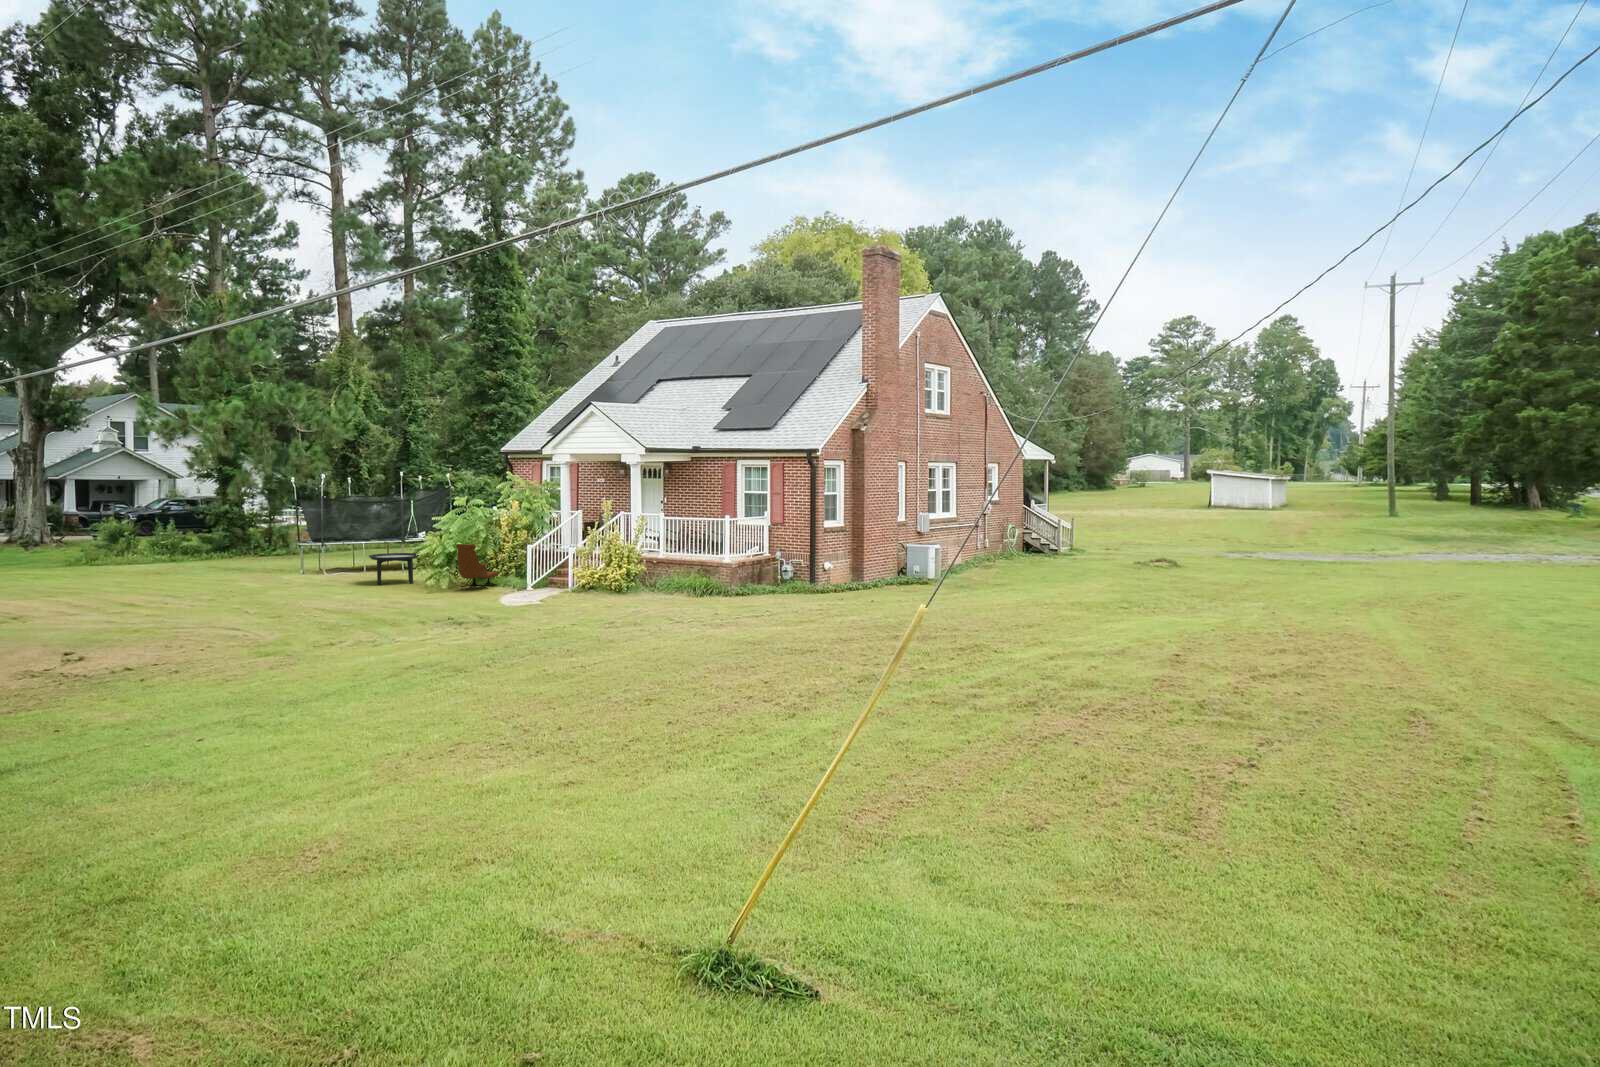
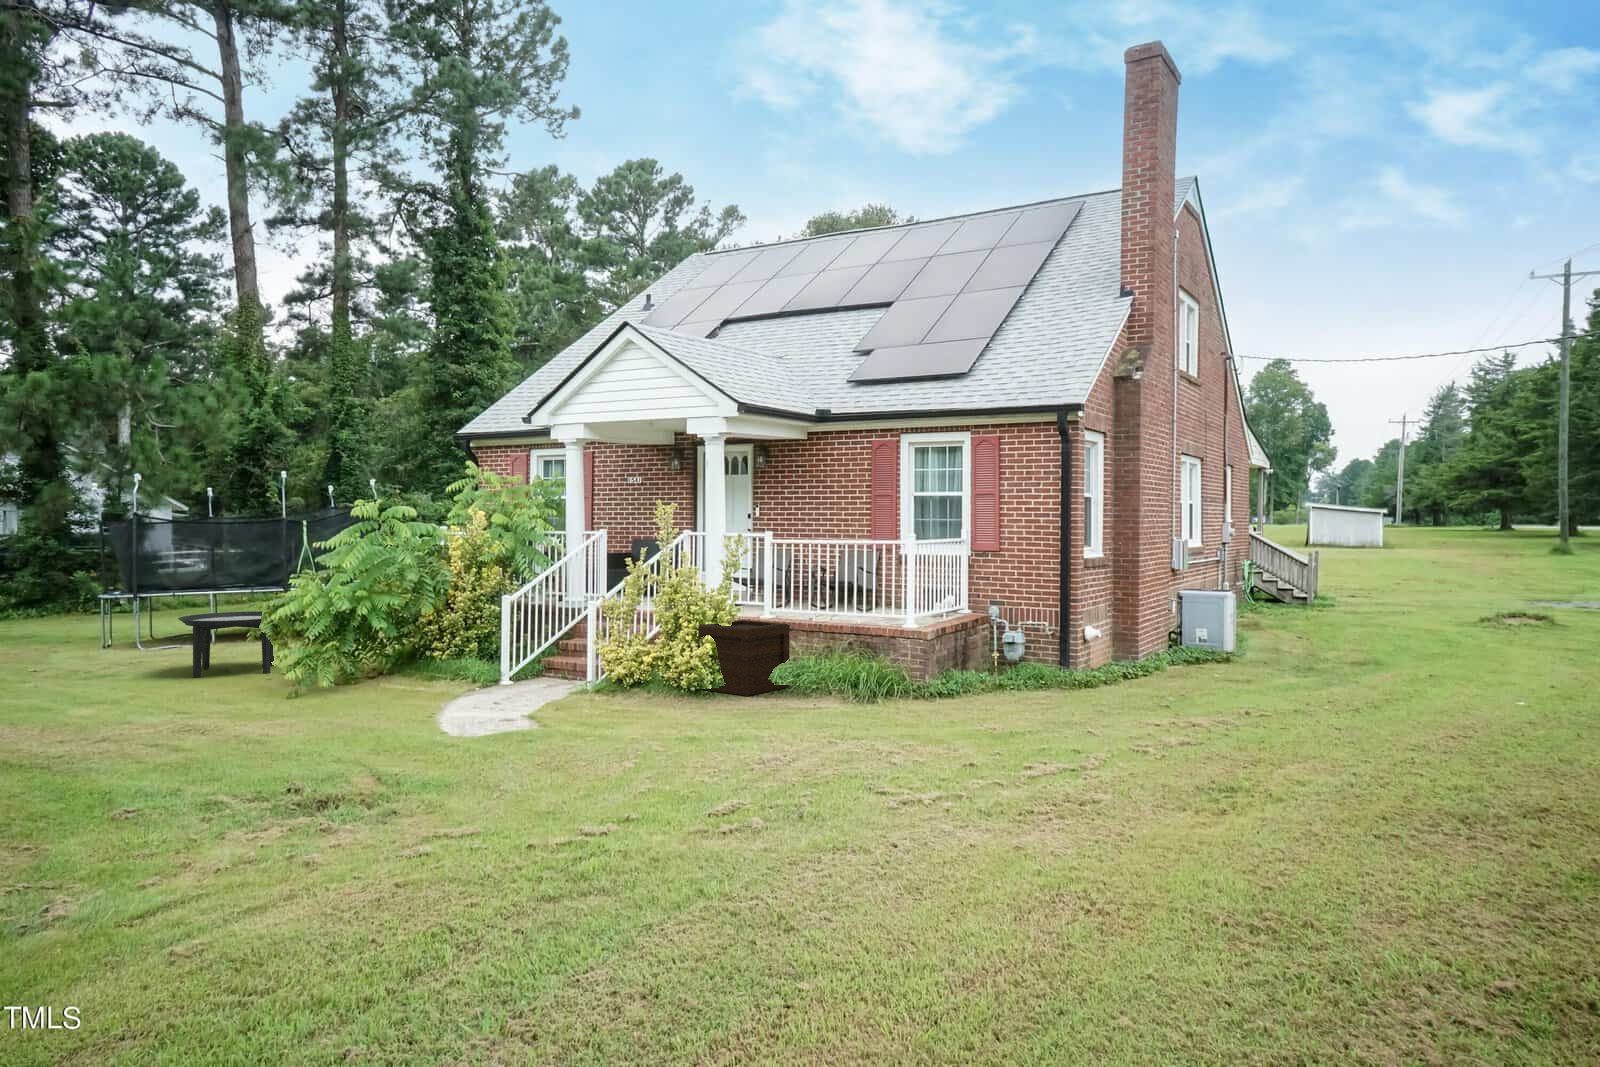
lounge chair: present [456,544,498,590] -> none [350,592,442,689]
wooden crate: none [620,558,665,593] -> present [698,620,790,697]

